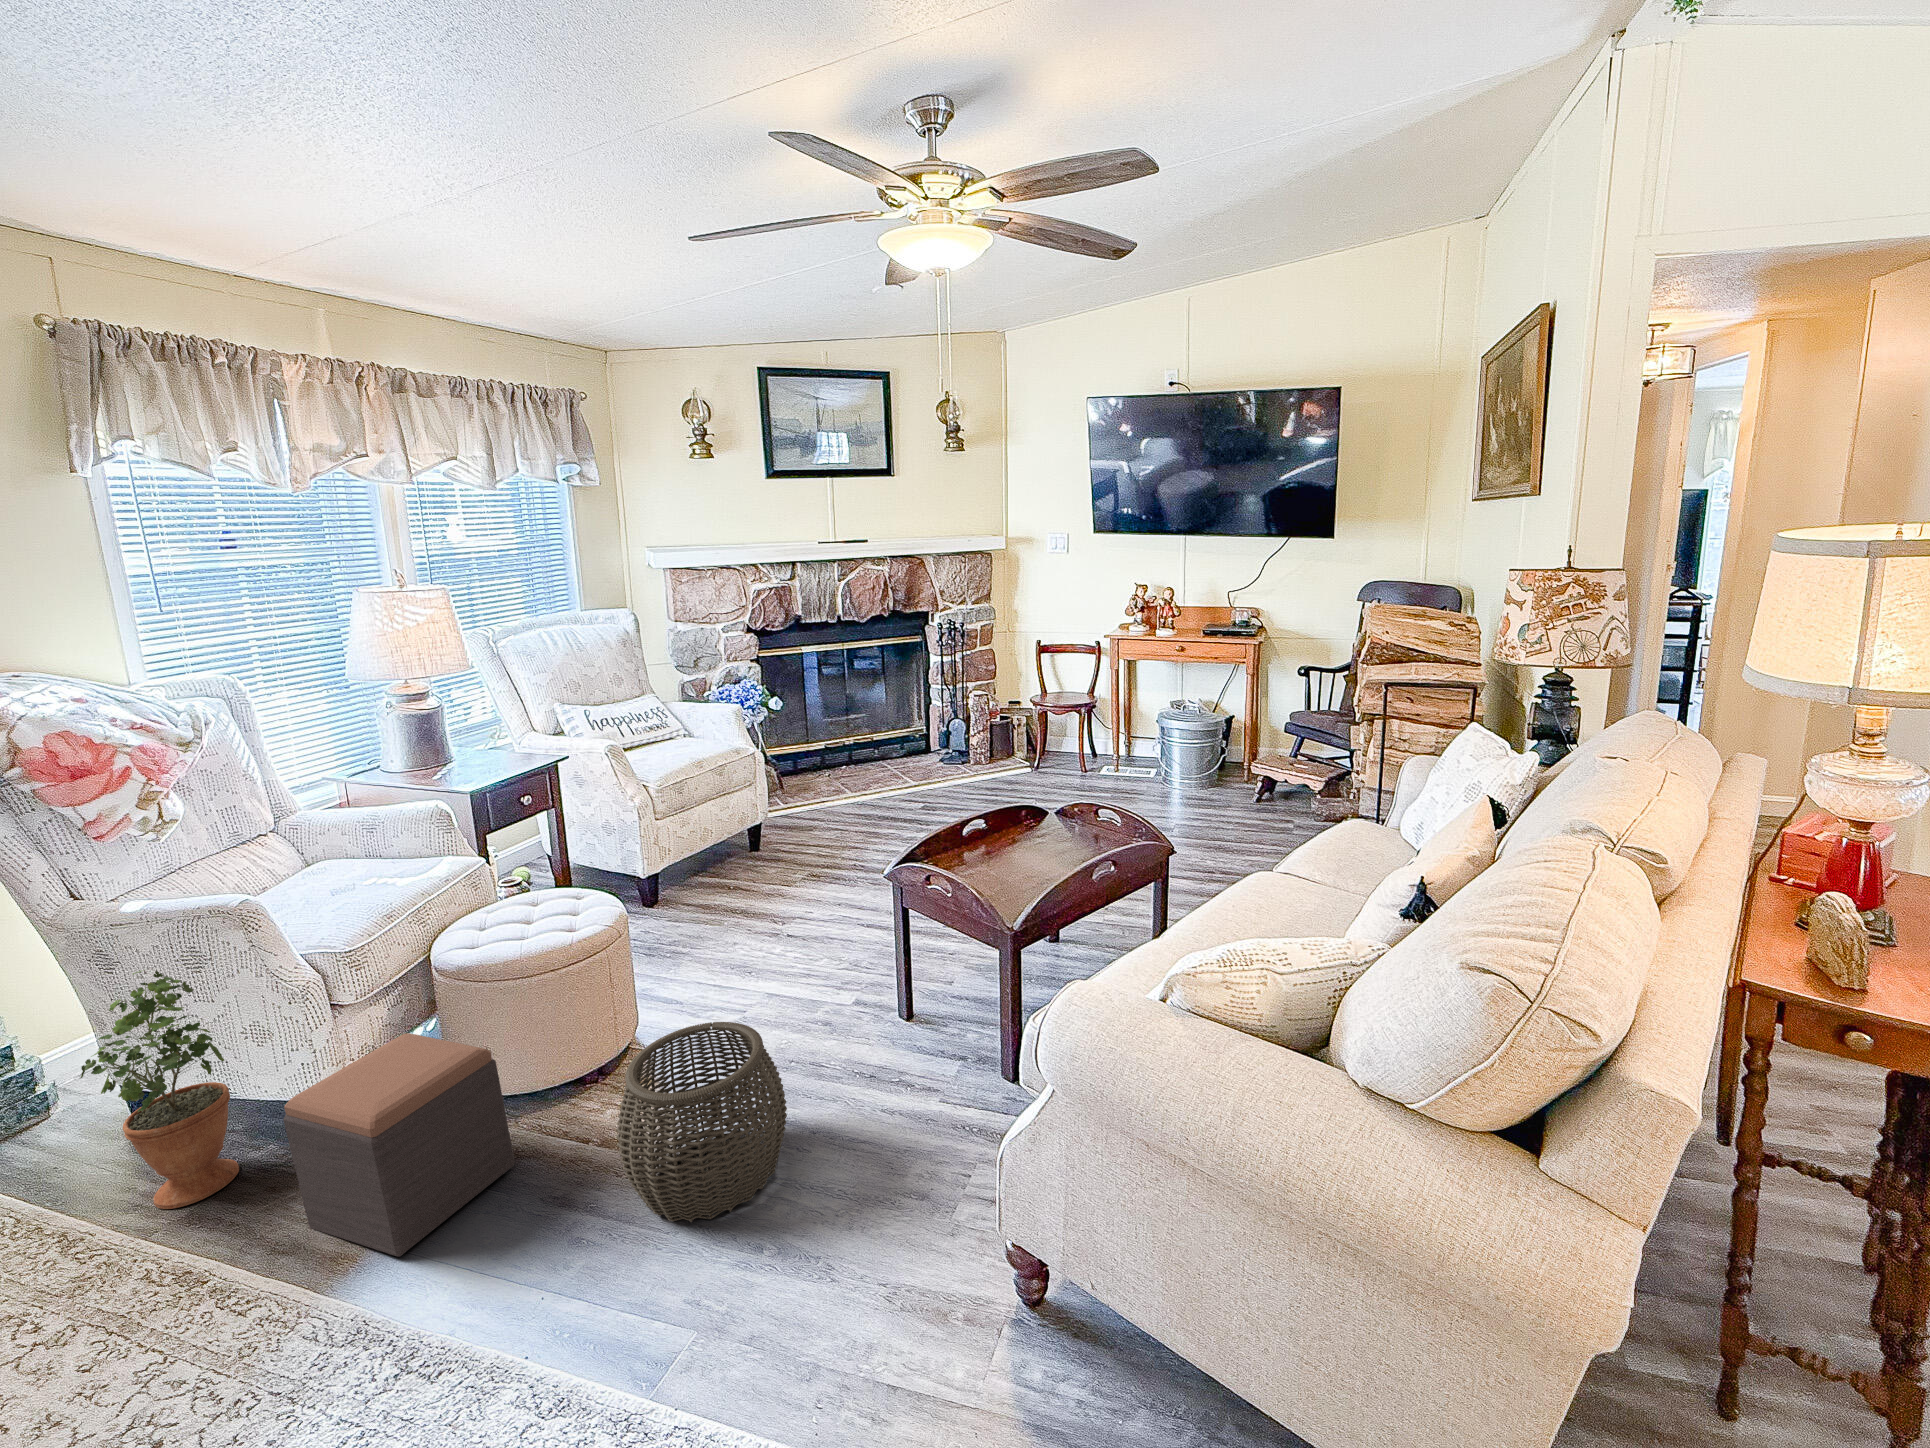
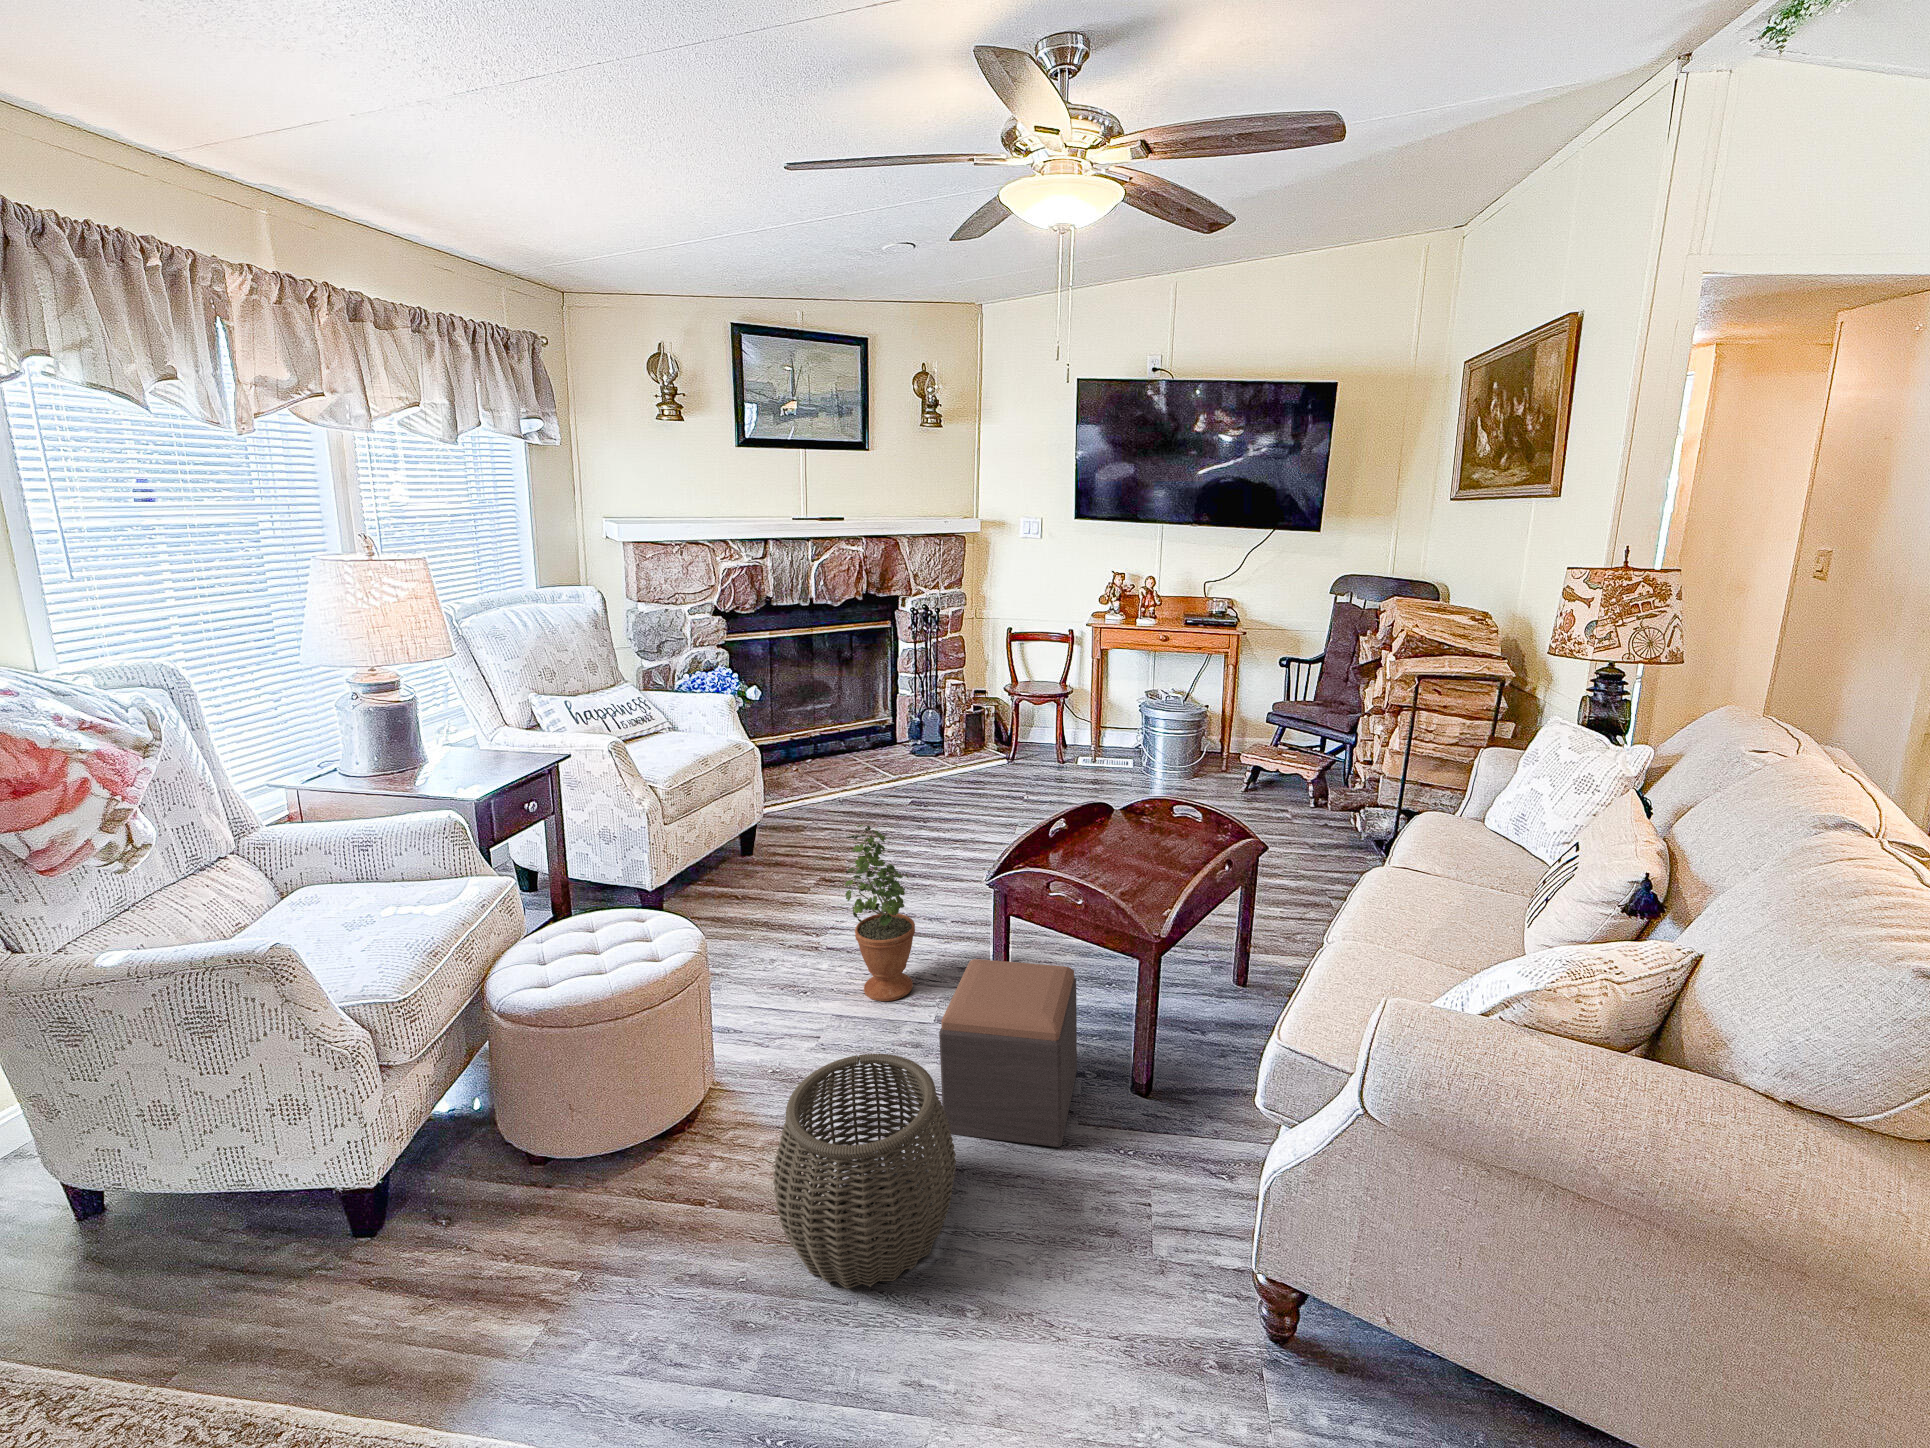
potted plant: present [80,971,239,1209] -> present [845,824,915,1001]
footstool: present [283,1033,515,1257] -> present [939,959,1077,1147]

